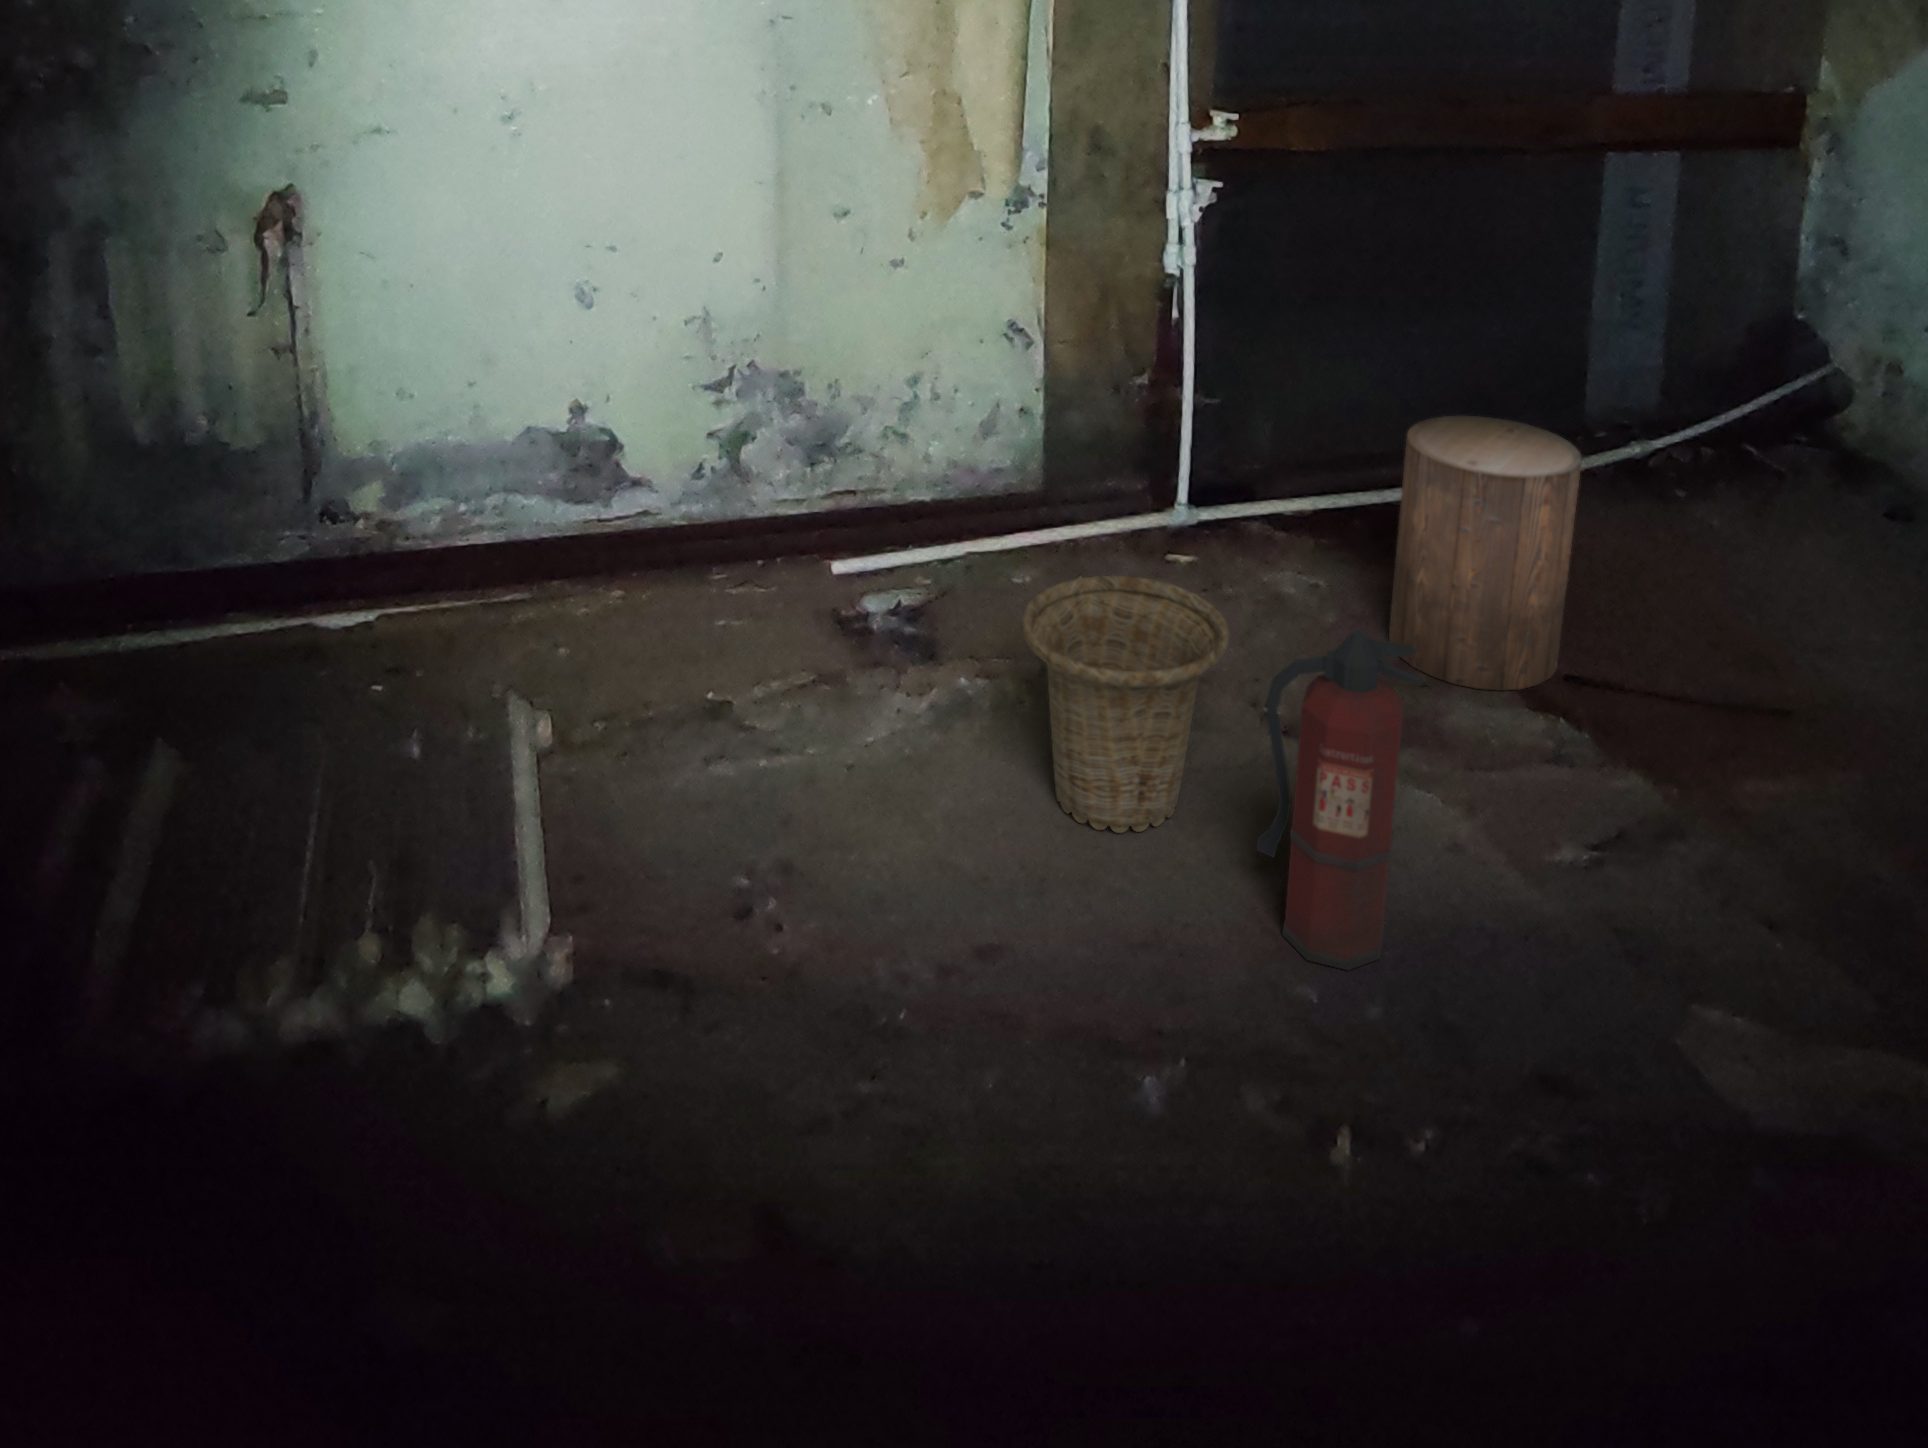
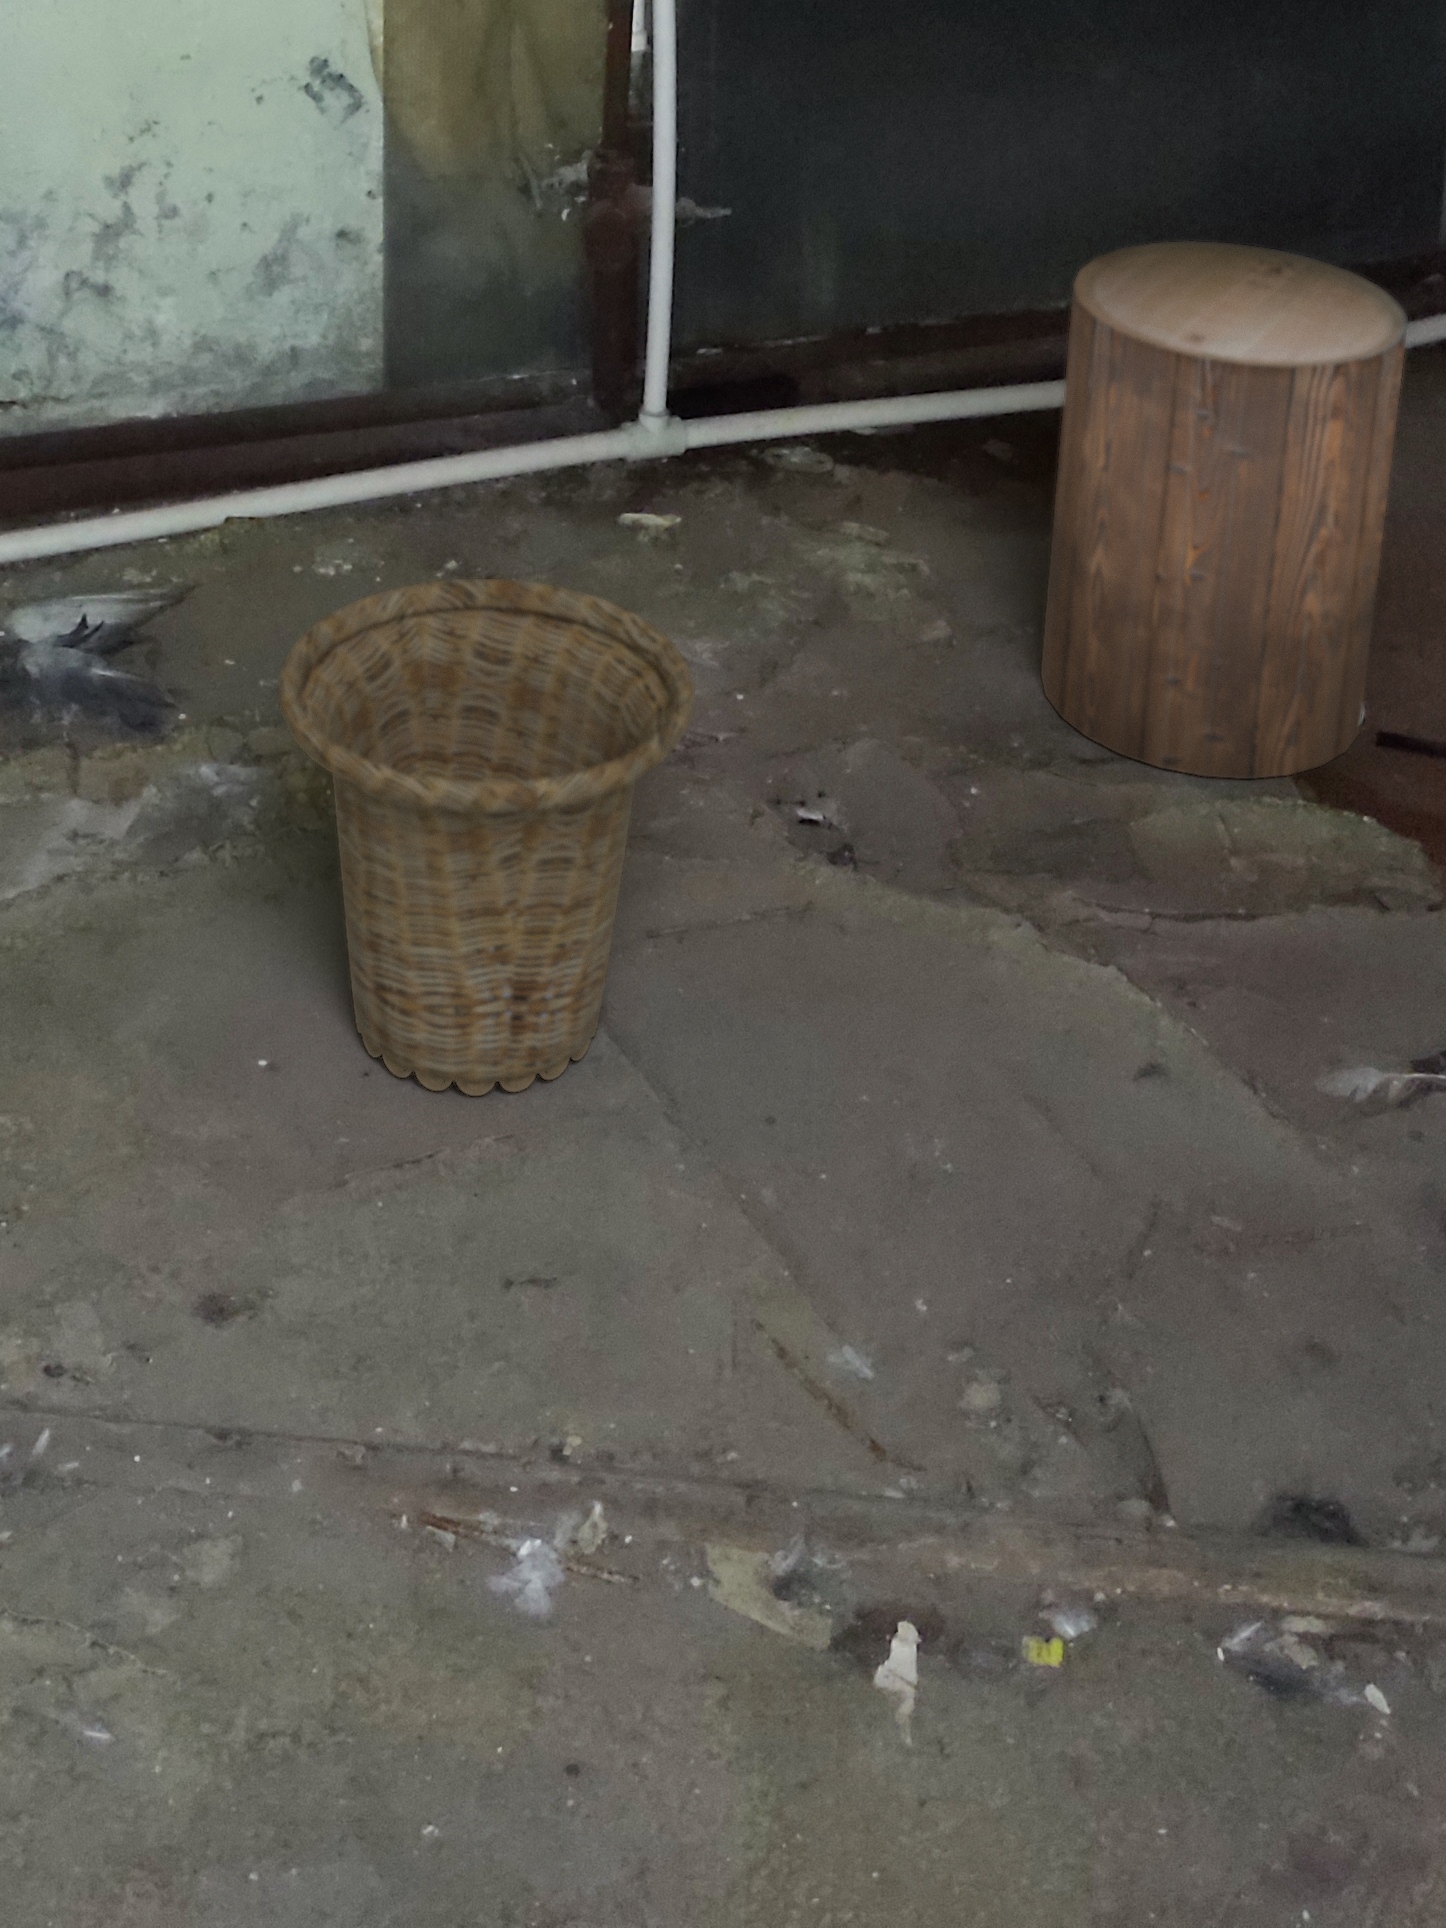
fire extinguisher: present [1257,630,1422,970] -> none [735,700,1052,1372]

